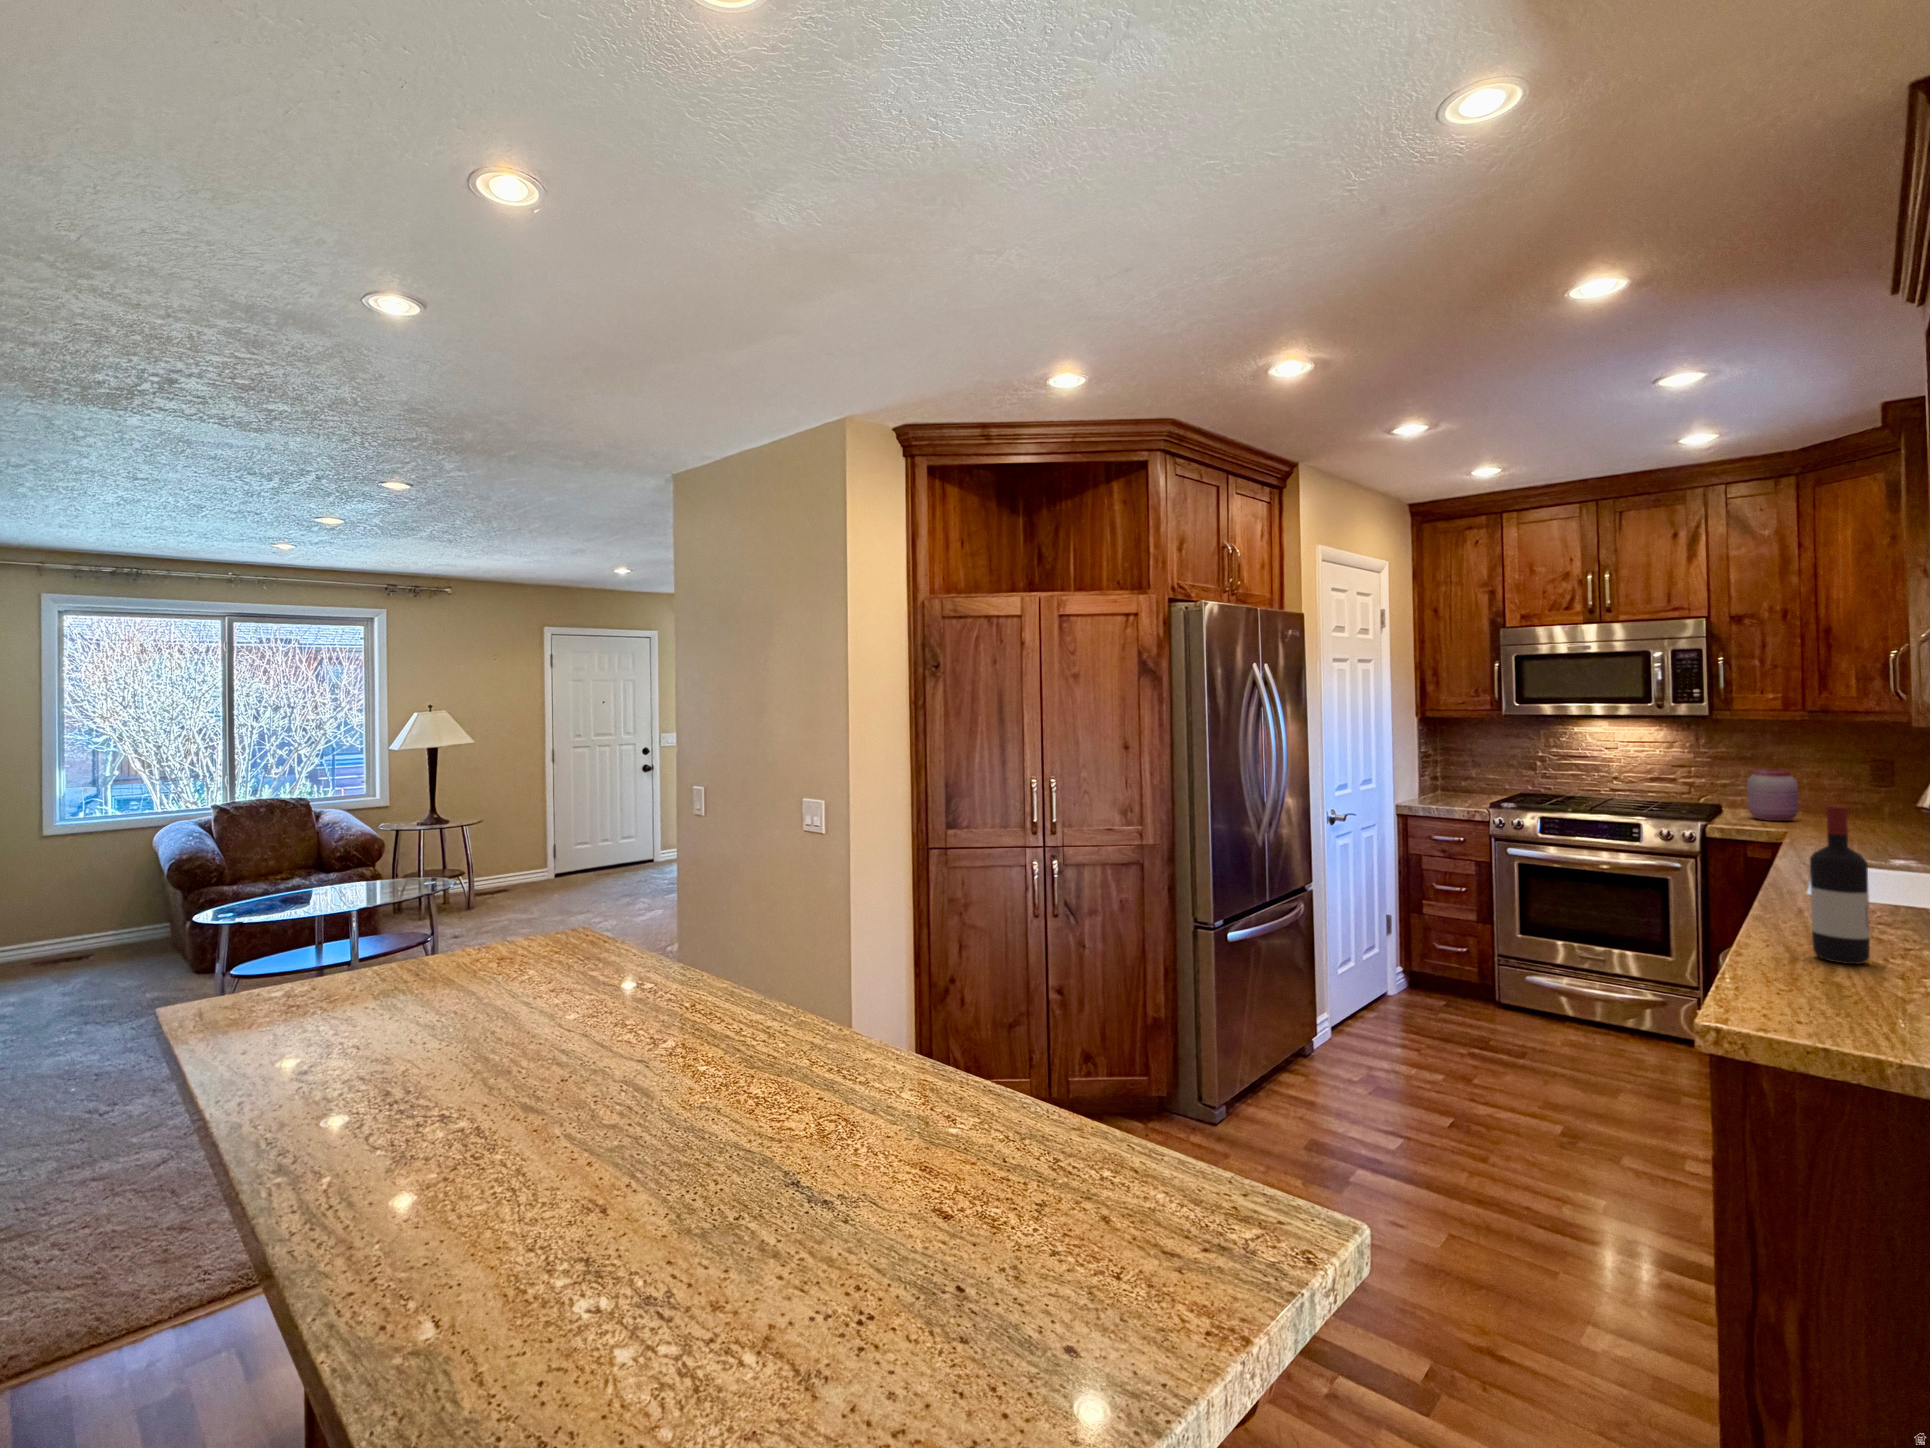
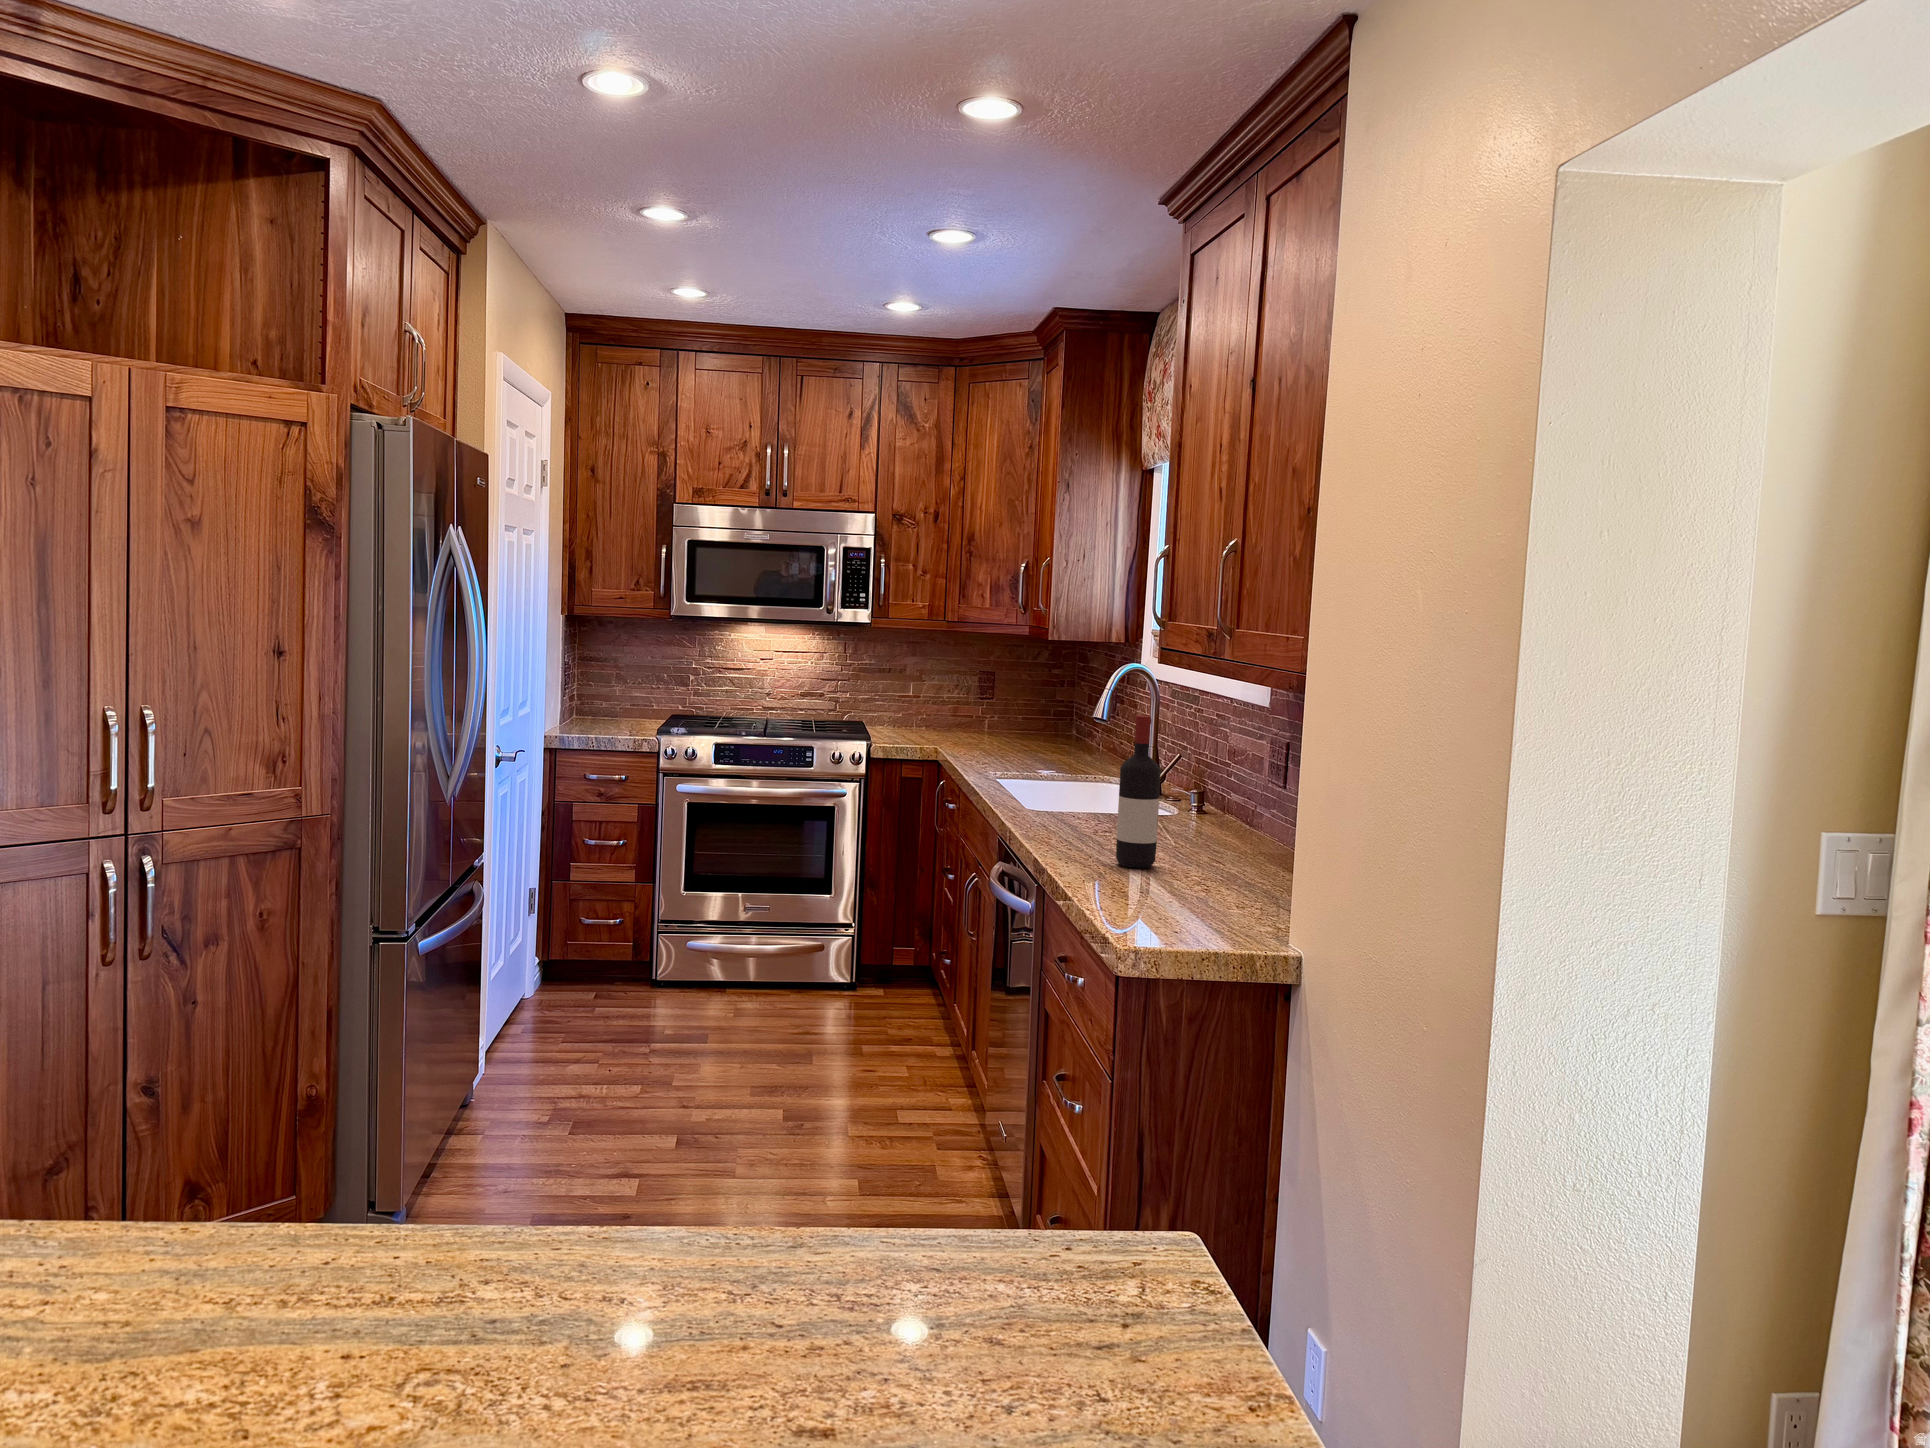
jar: present [1747,769,1798,821] -> none [897,682,937,737]

